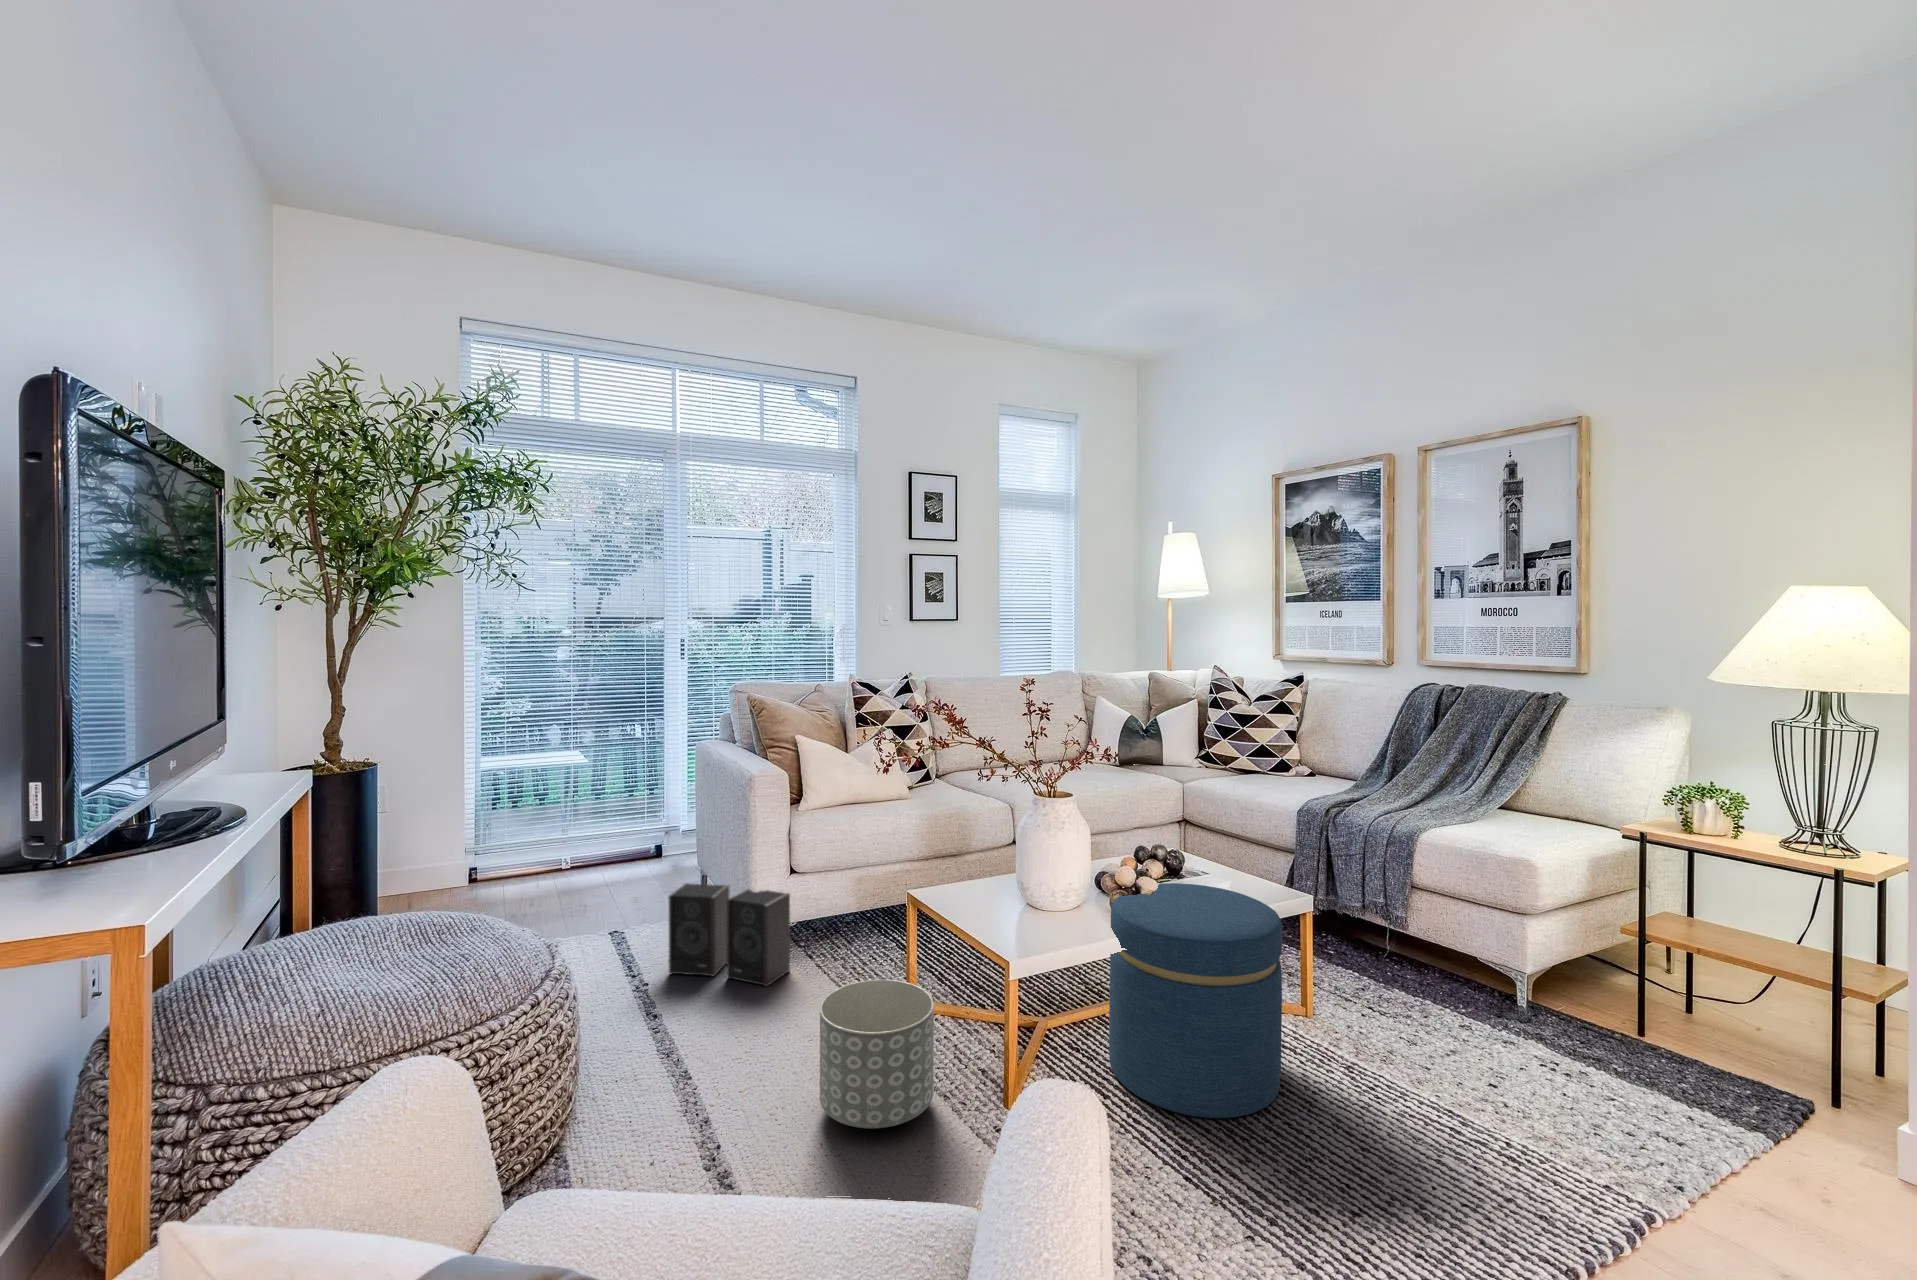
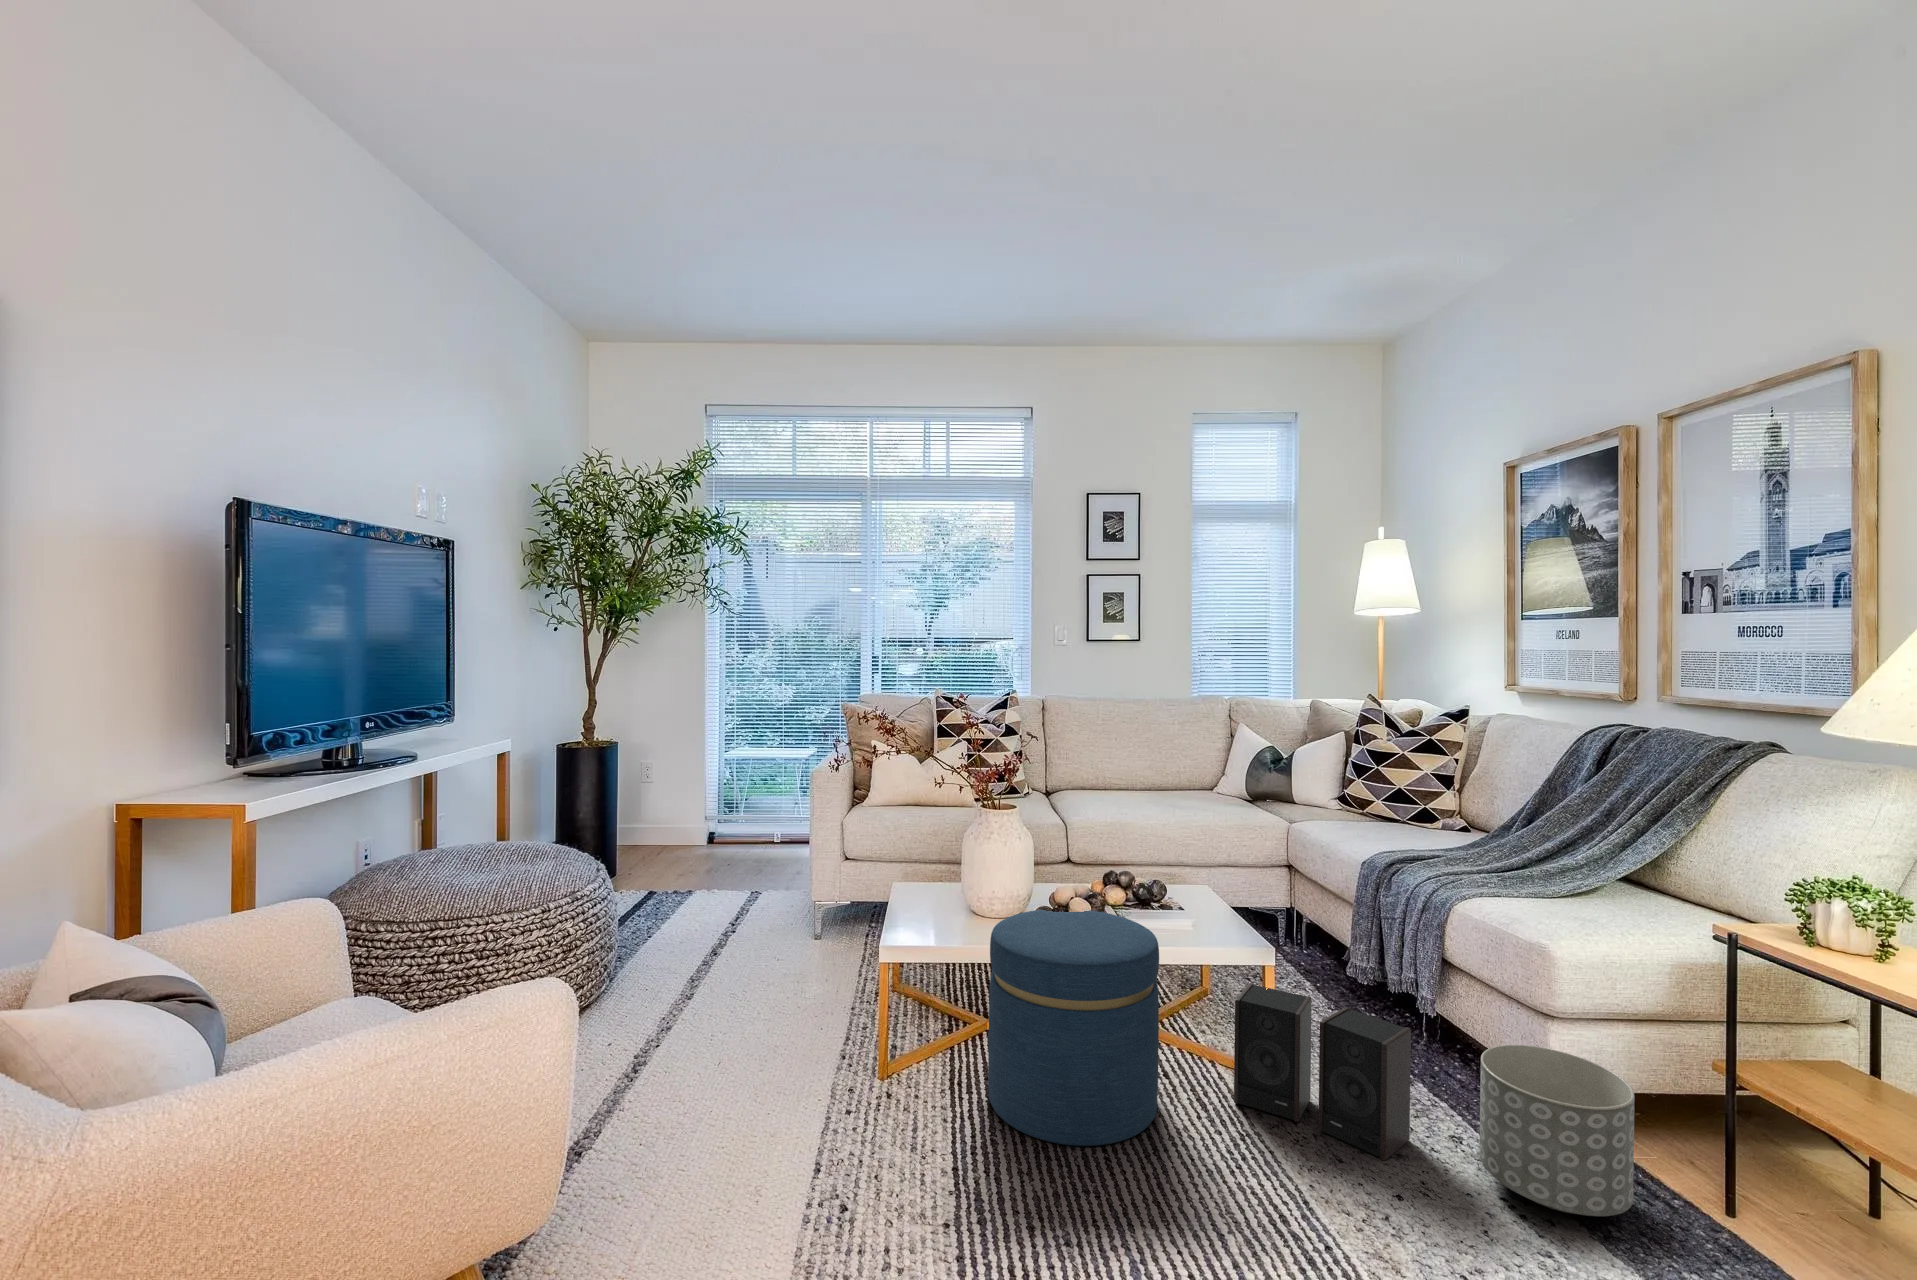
speaker: present [669,883,790,987] -> present [1234,983,1411,1161]
planter: present [820,980,934,1128] -> present [1479,1045,1634,1216]

